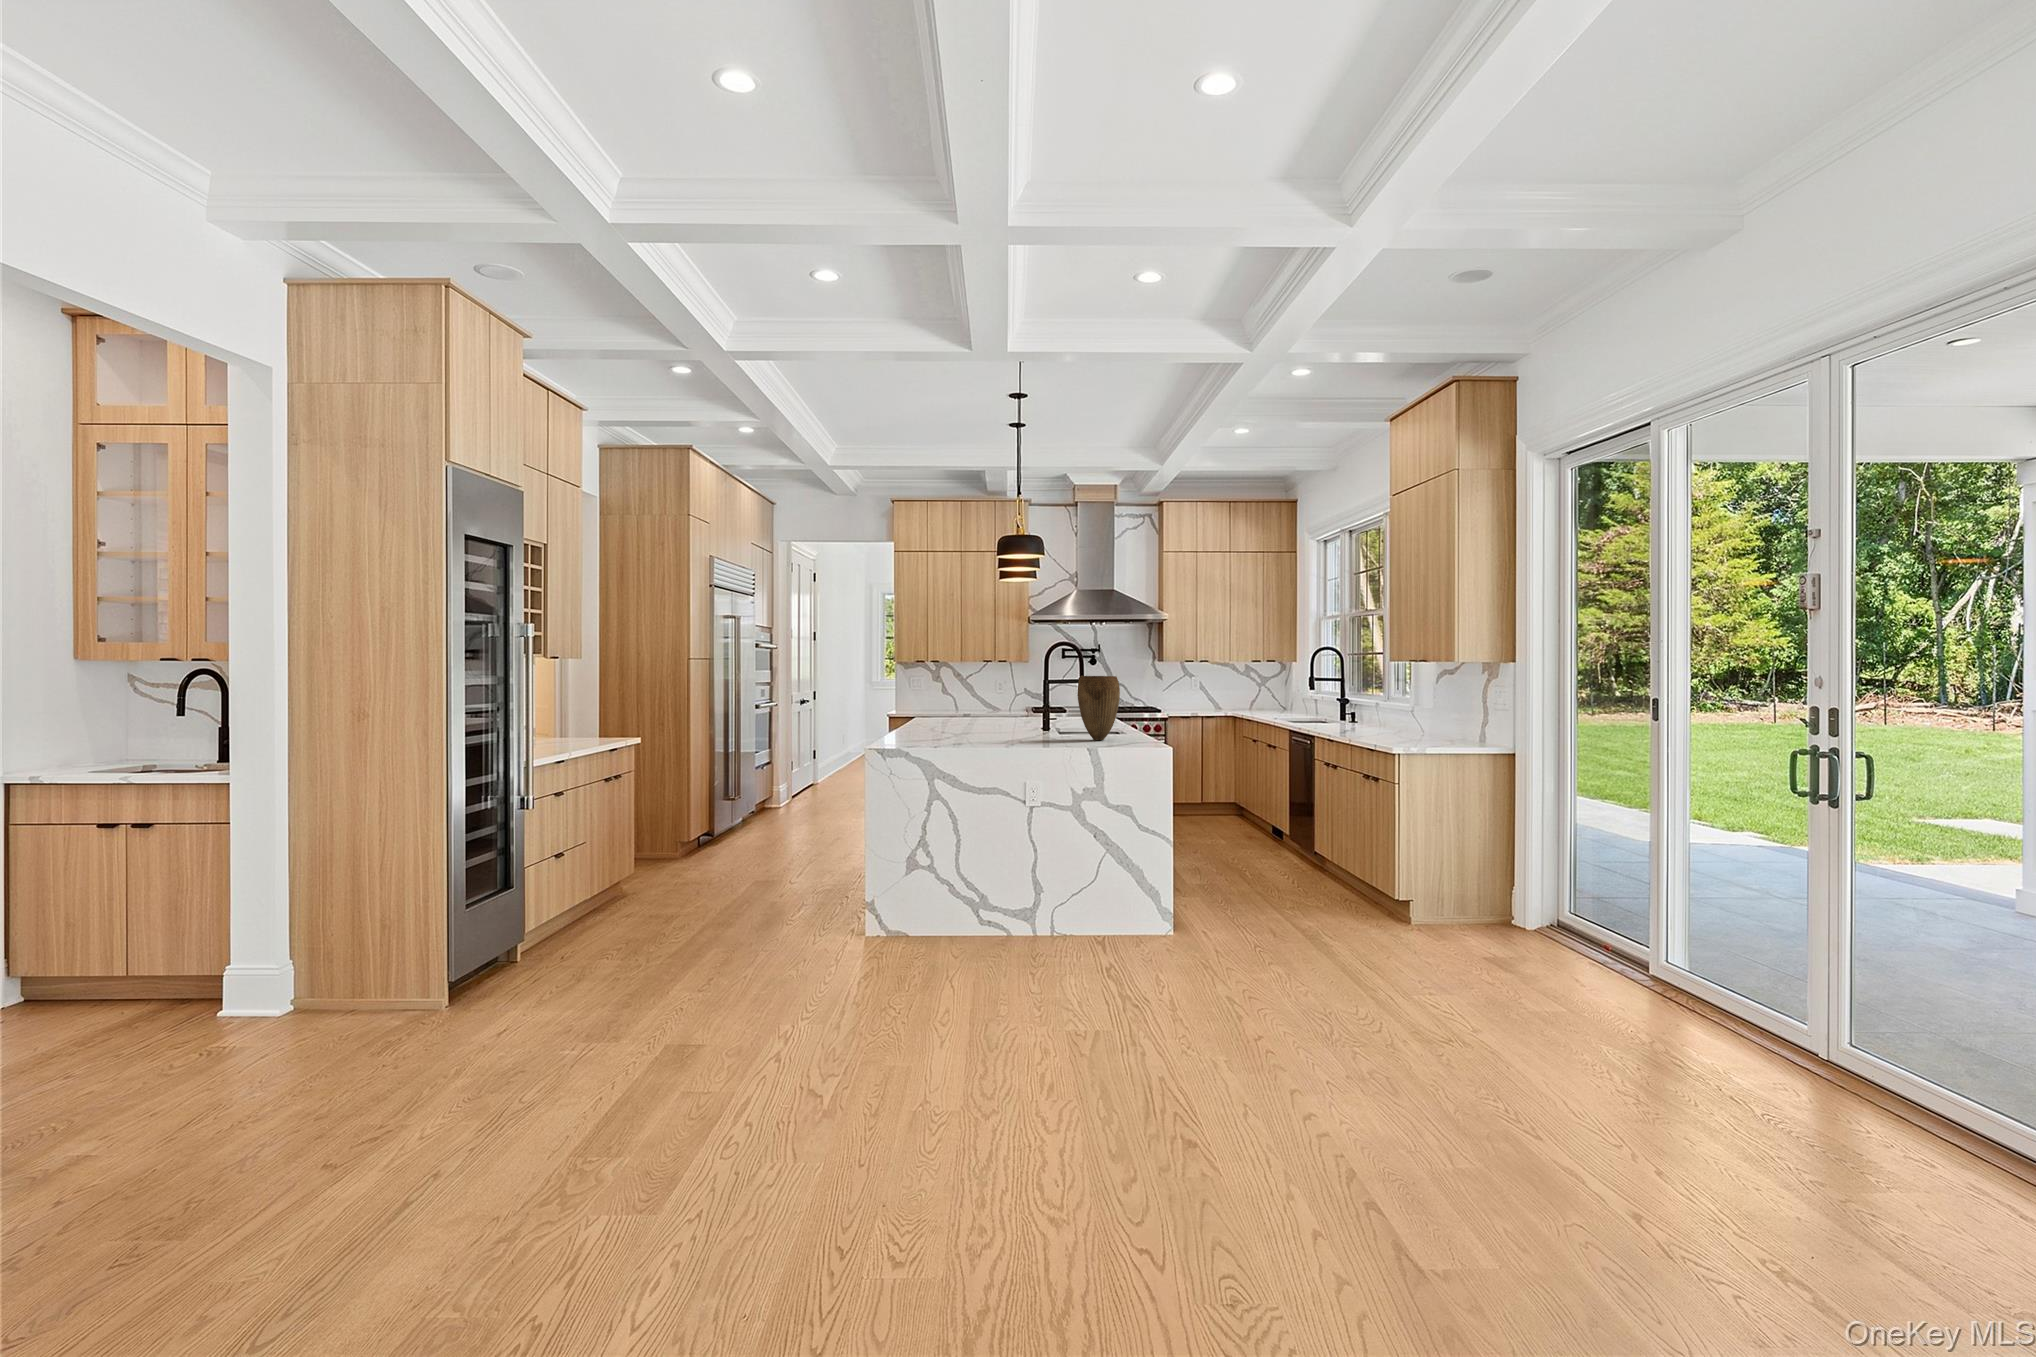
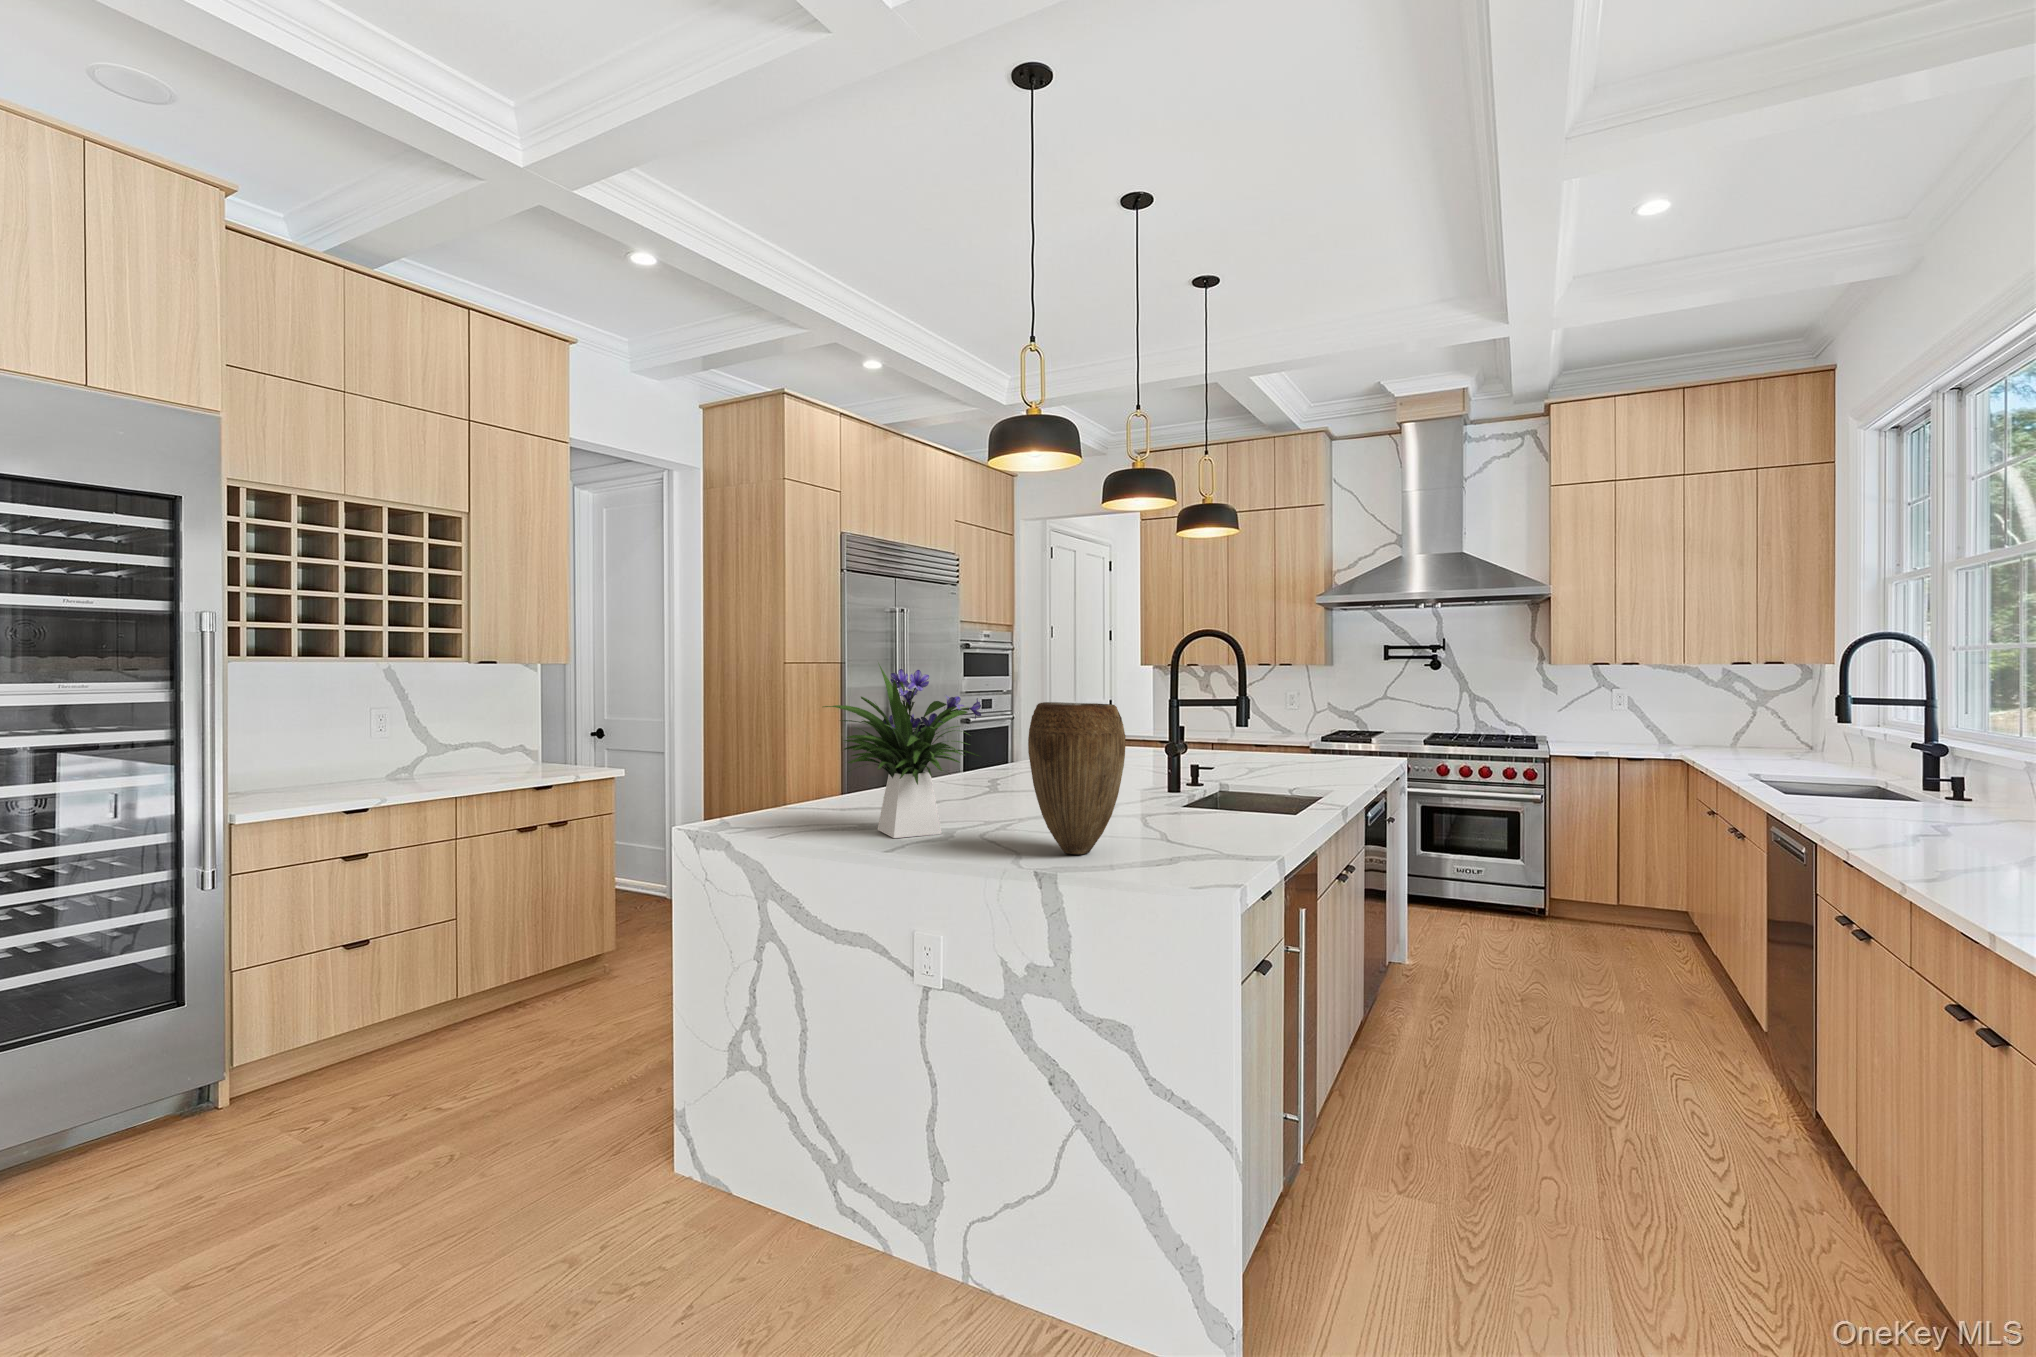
flower arrangement: none [953,657,1037,743] -> present [823,664,981,838]

